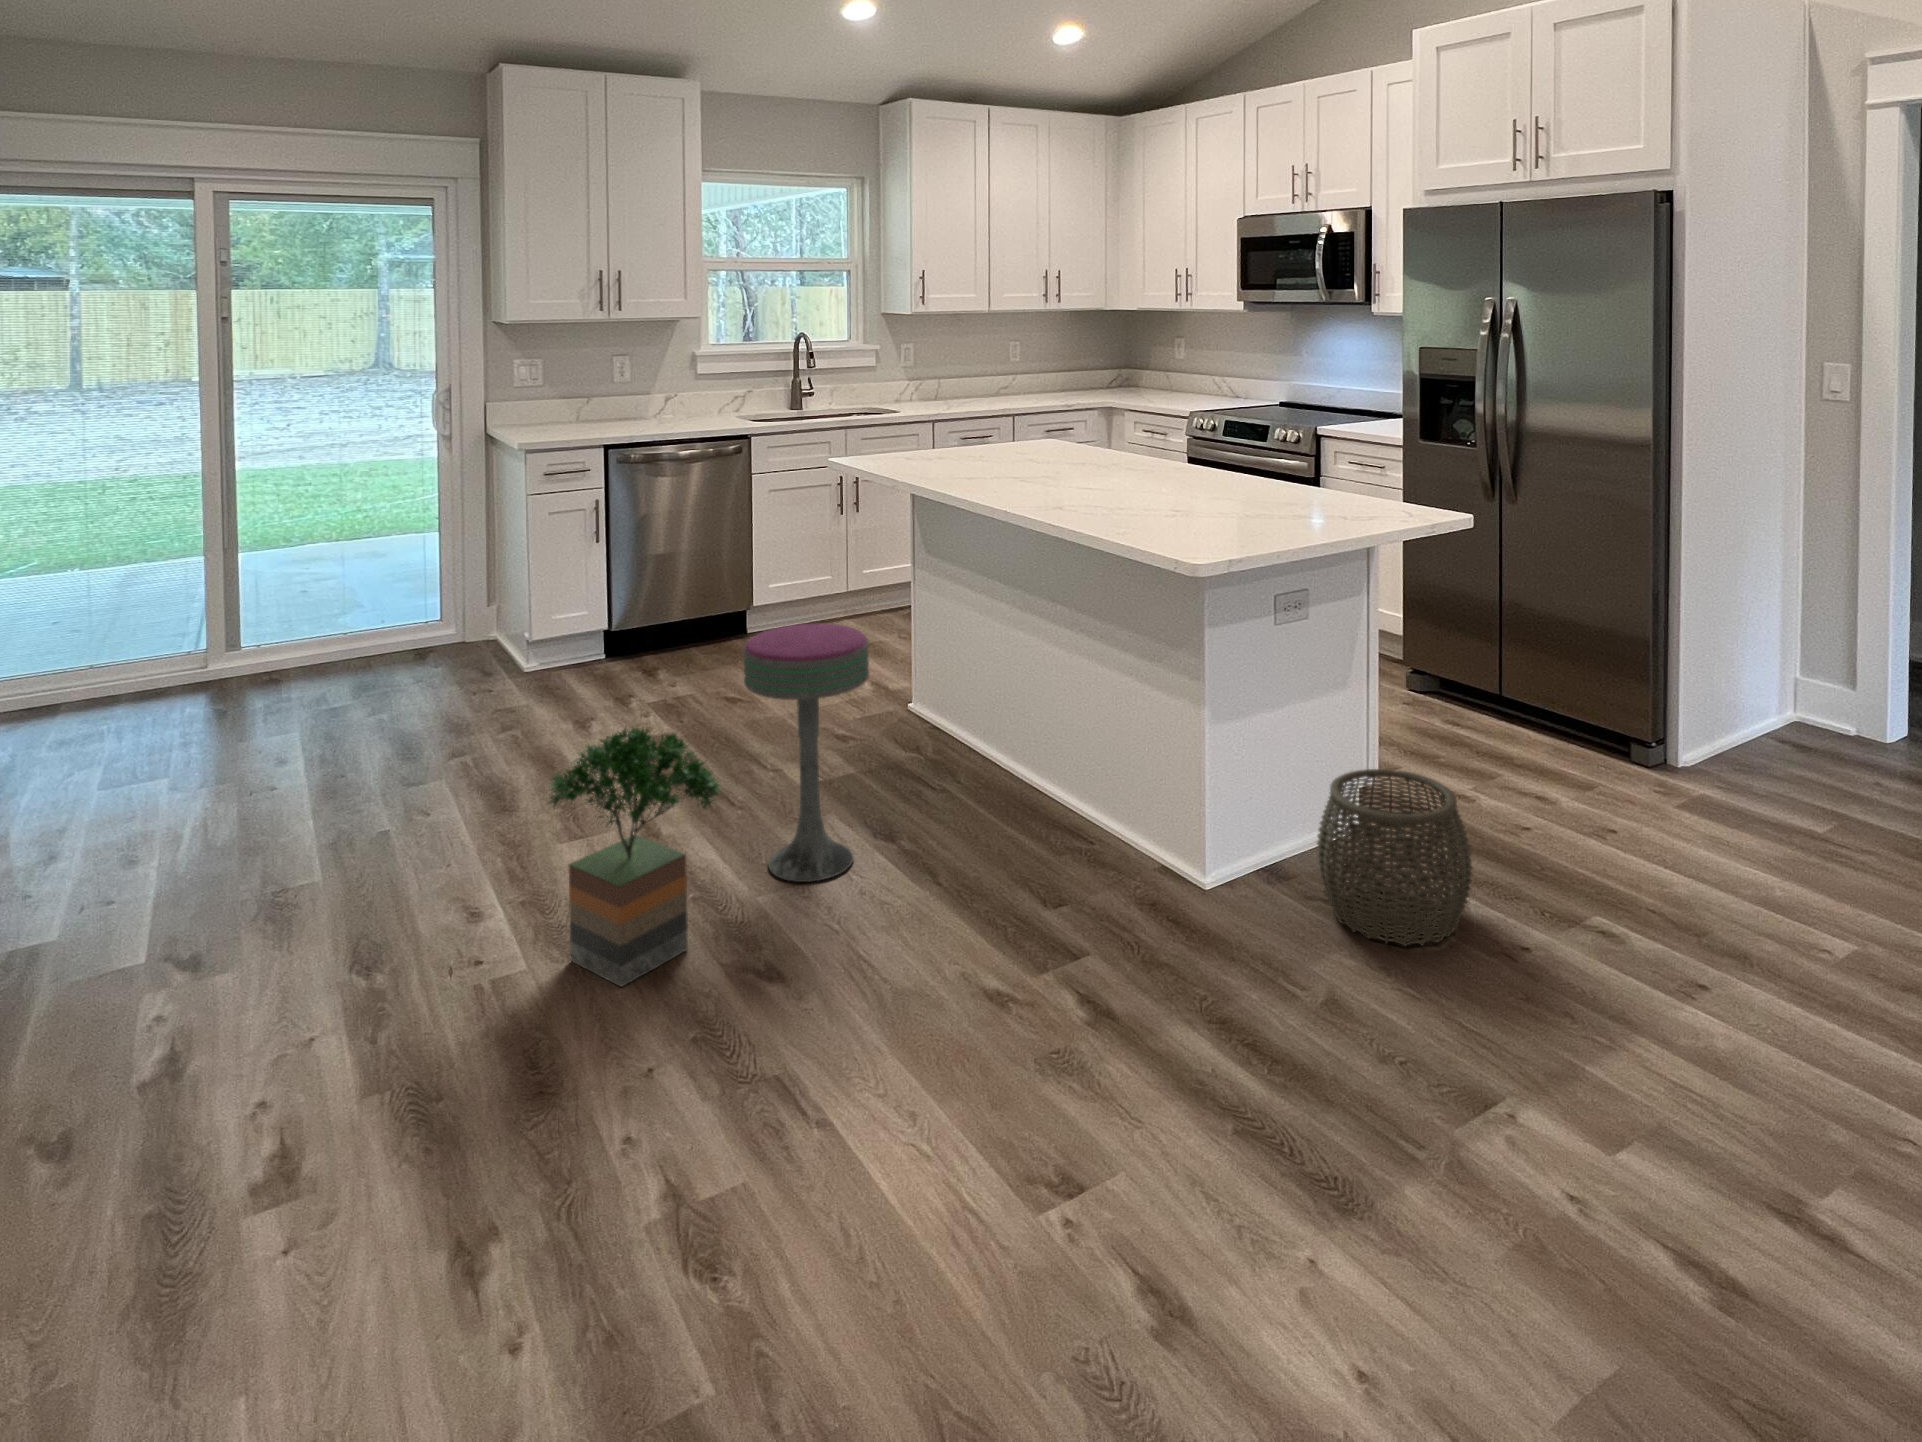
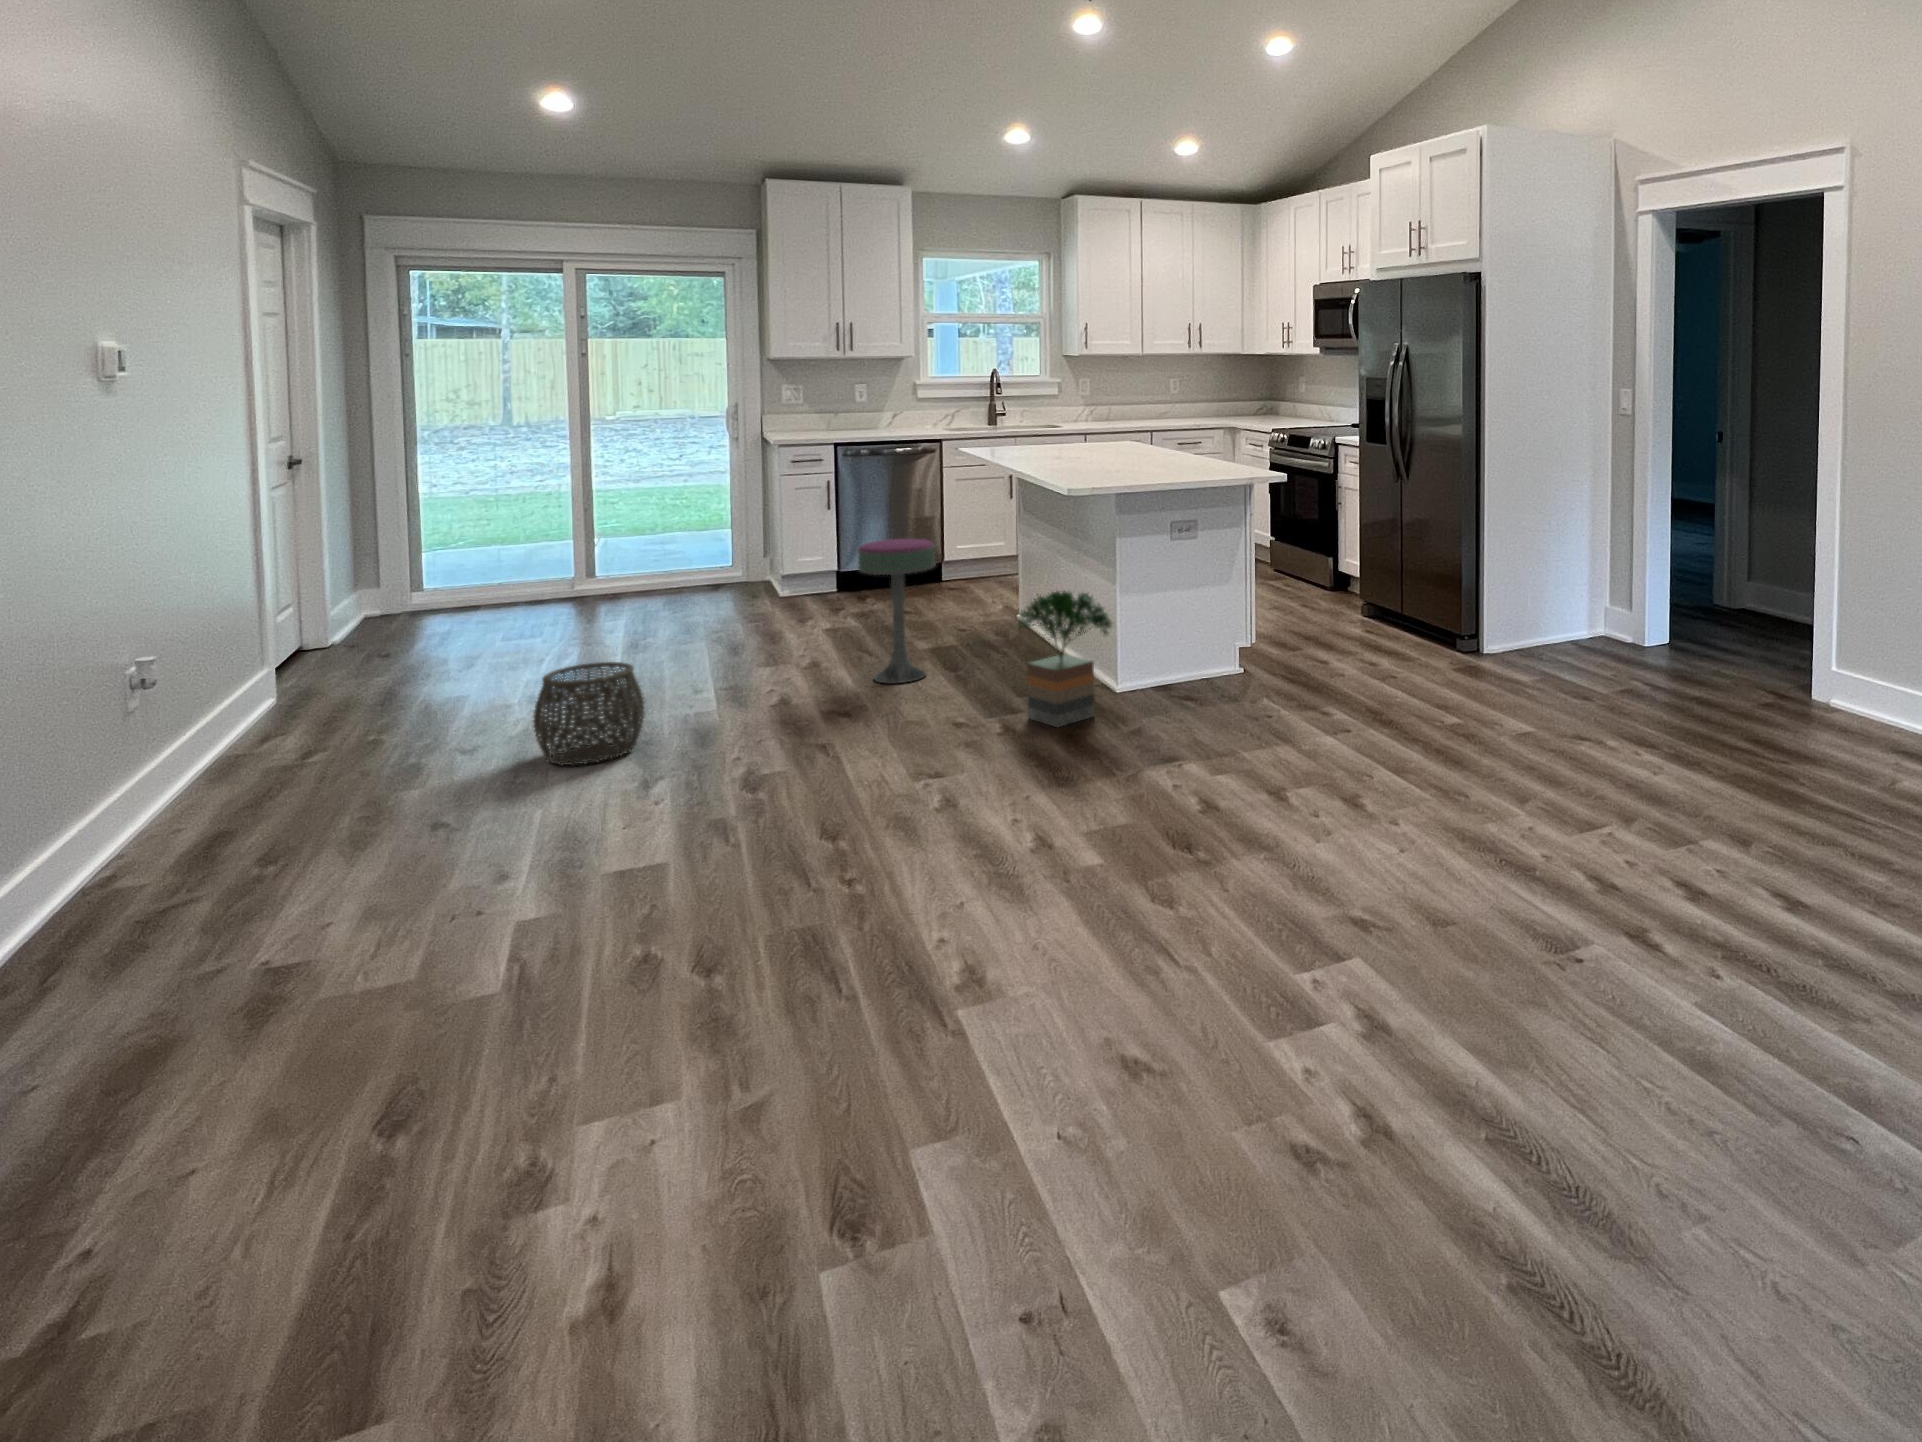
potted tree: present [549,728,721,987] -> present [1017,591,1113,727]
woven basket: present [1317,769,1472,946] -> present [533,662,645,766]

